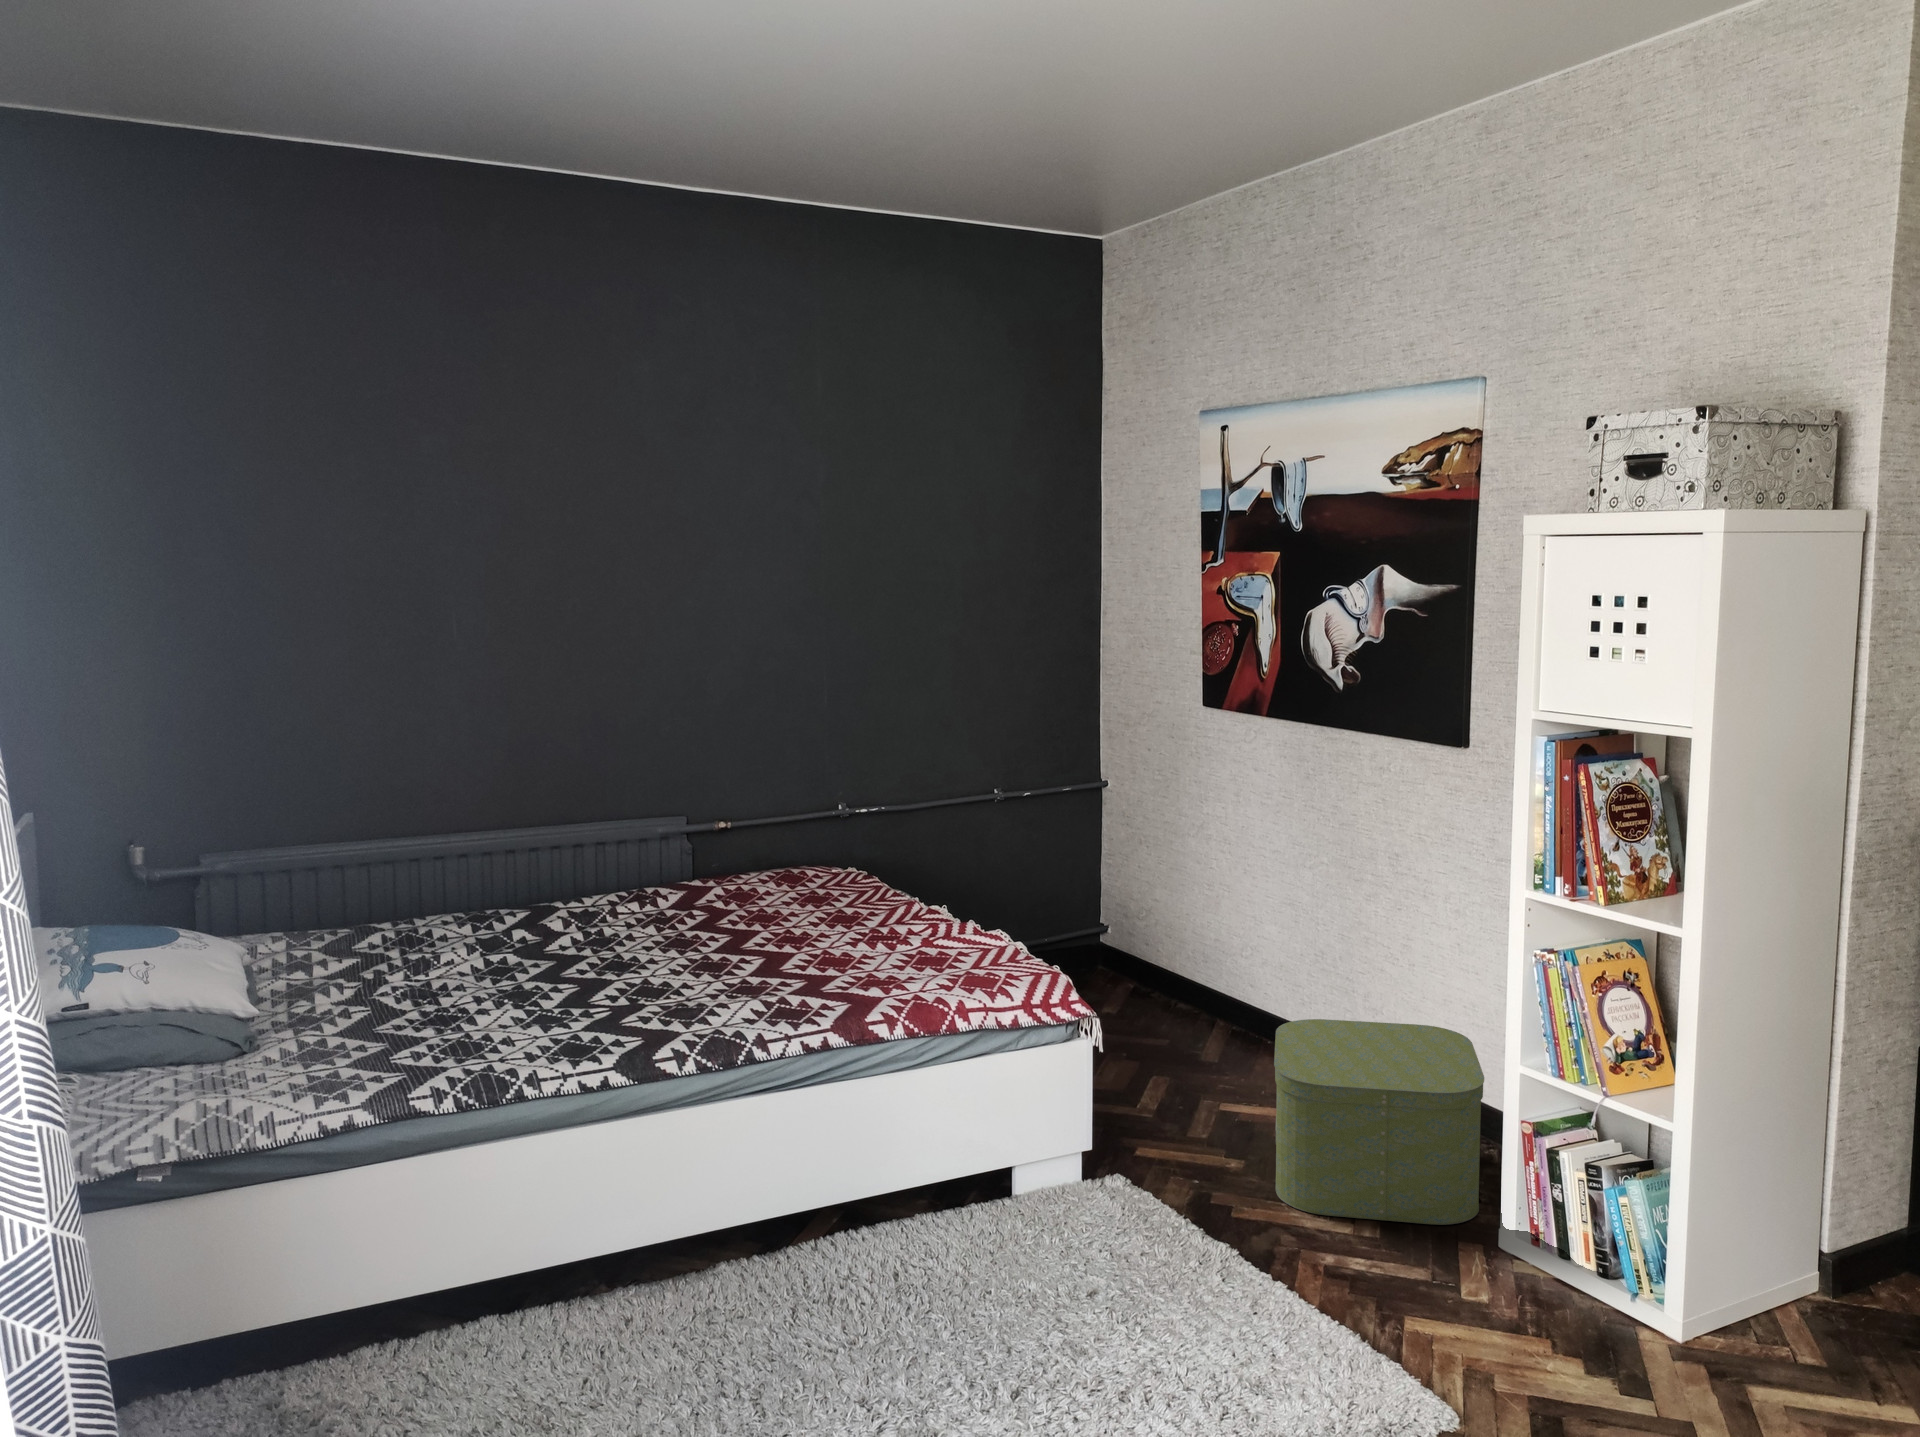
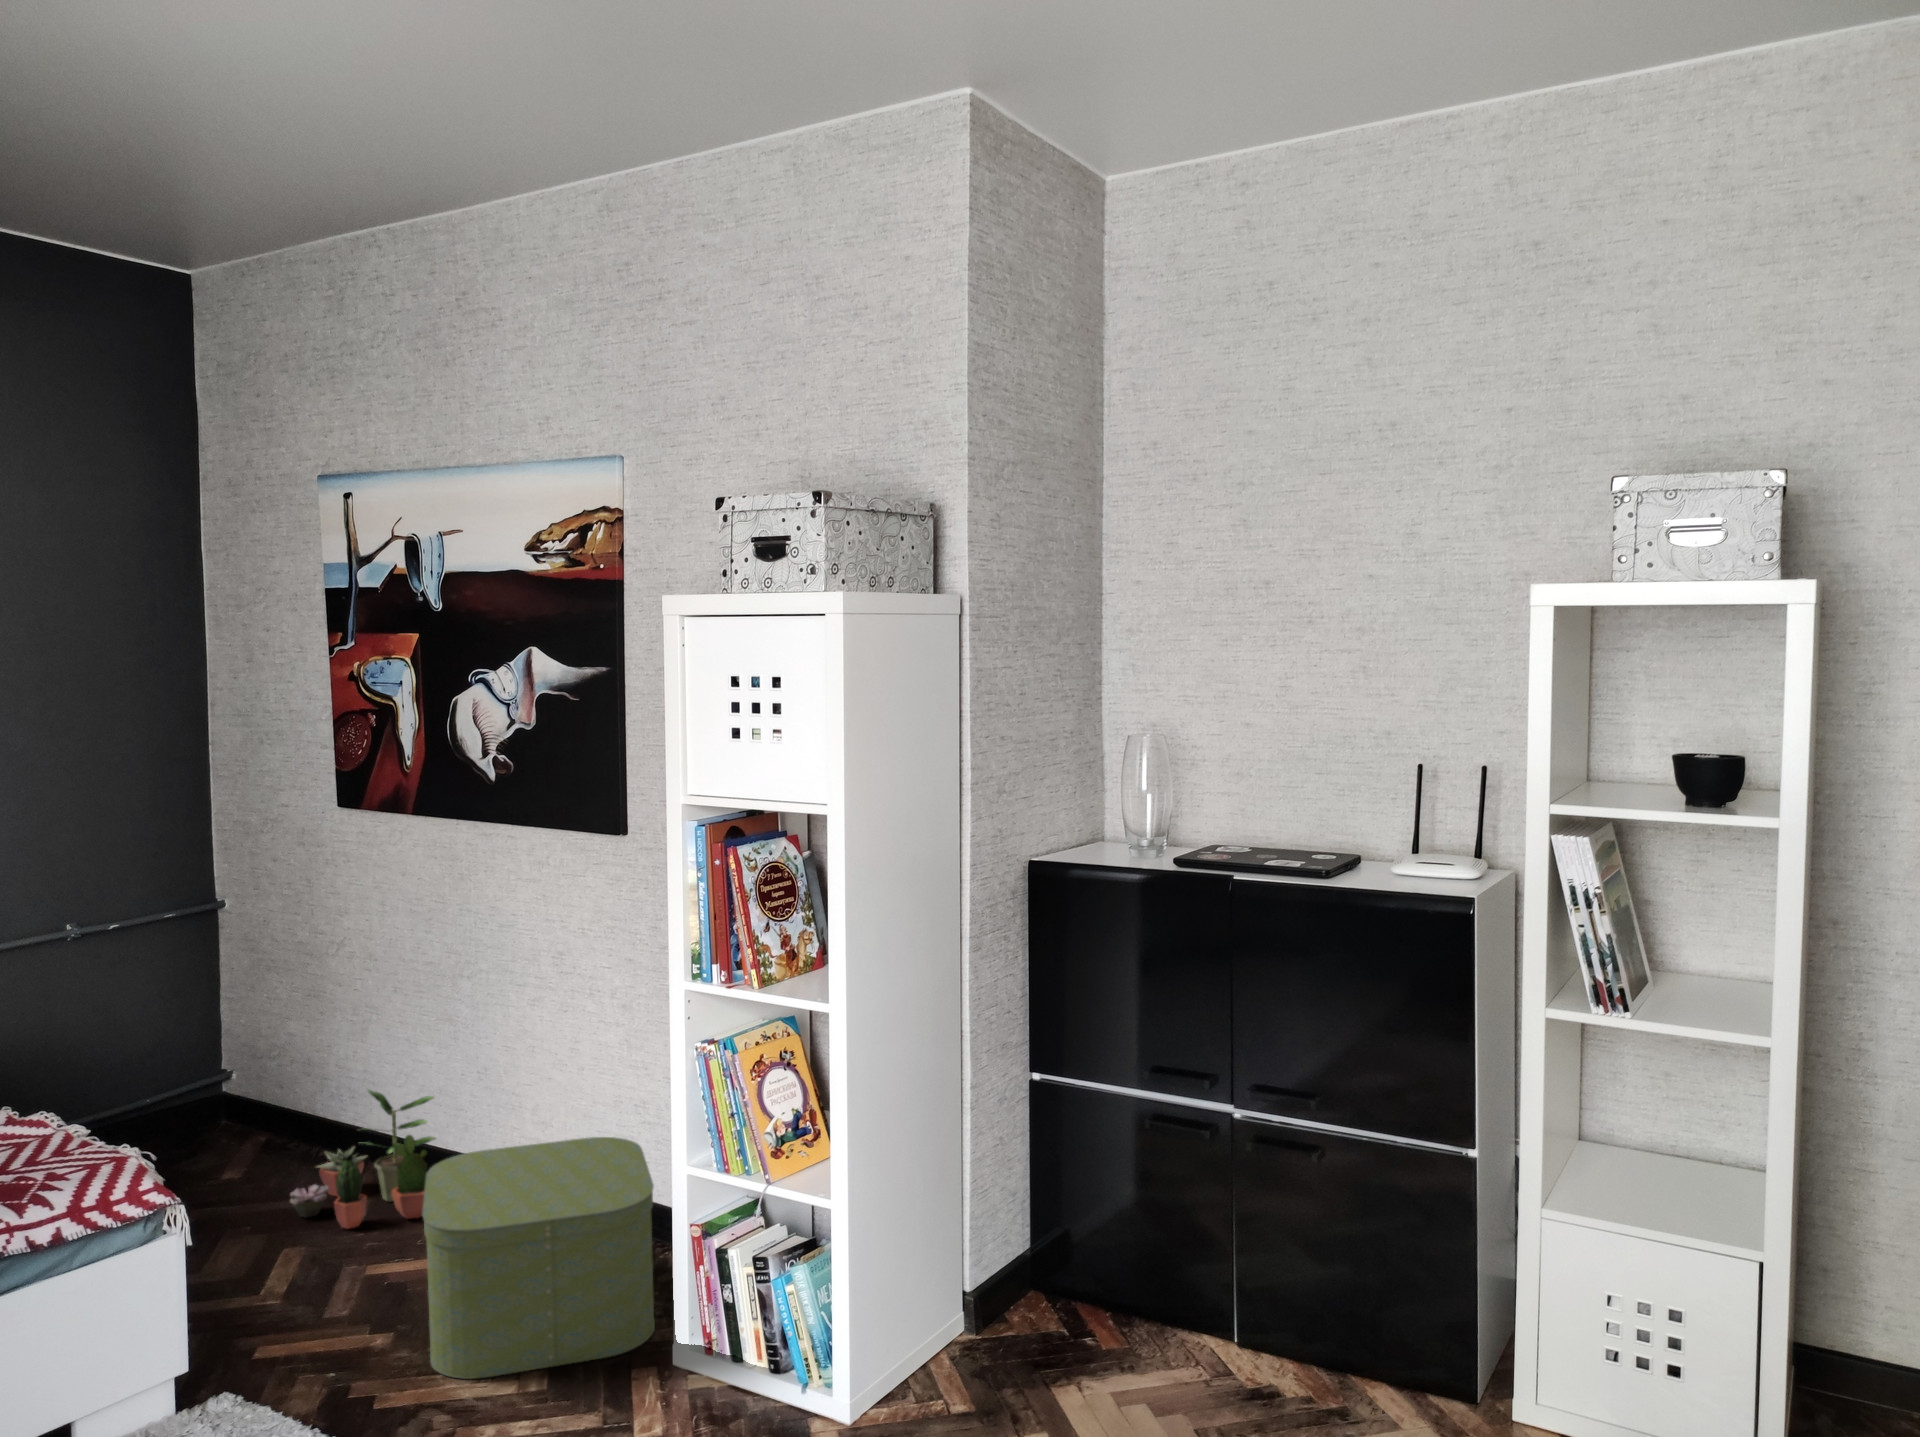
potted plant: none [1158,951,1278,1070] -> present [291,1089,435,1229]

